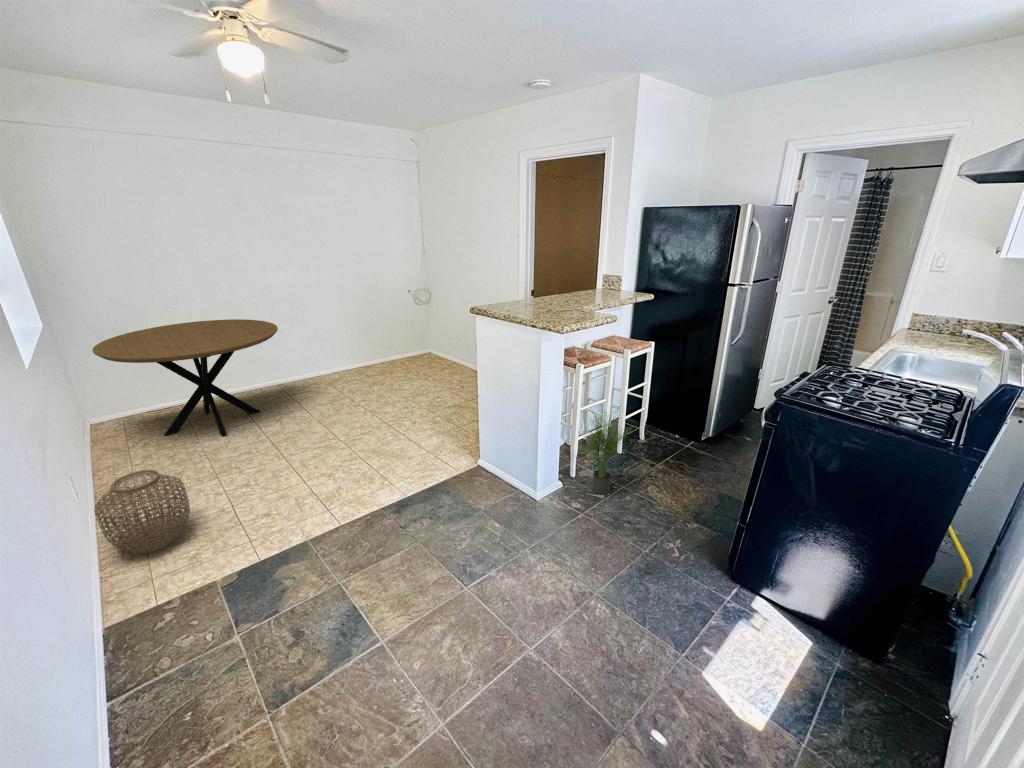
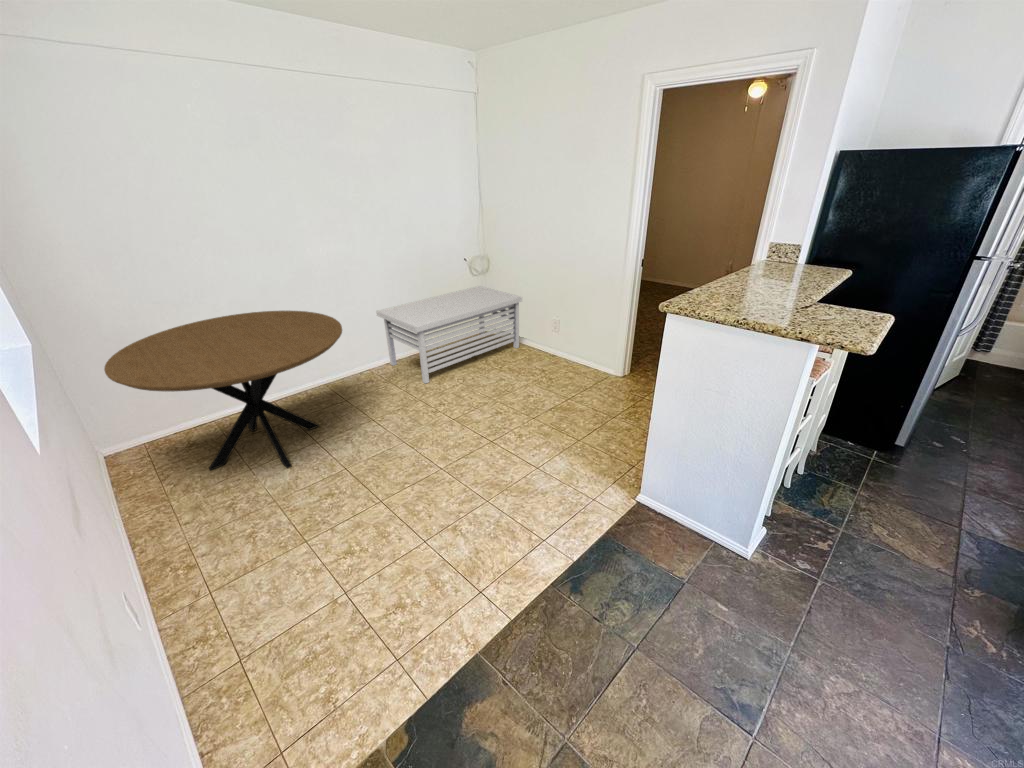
storage bench: none [325,311,453,387] -> present [376,286,522,383]
potted plant: present [583,410,626,494] -> none [798,433,886,543]
woven basket: present [94,470,190,554] -> none [172,574,304,705]

